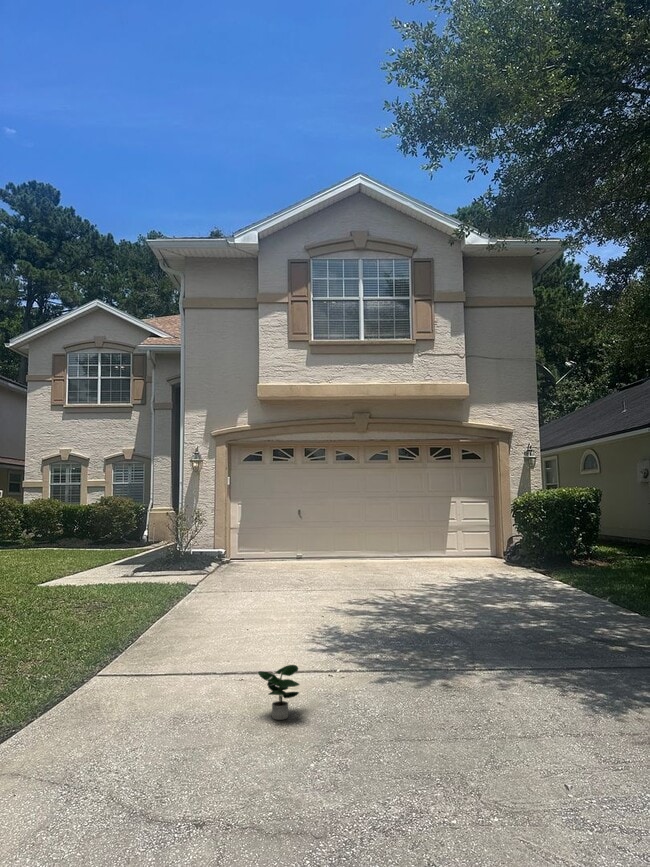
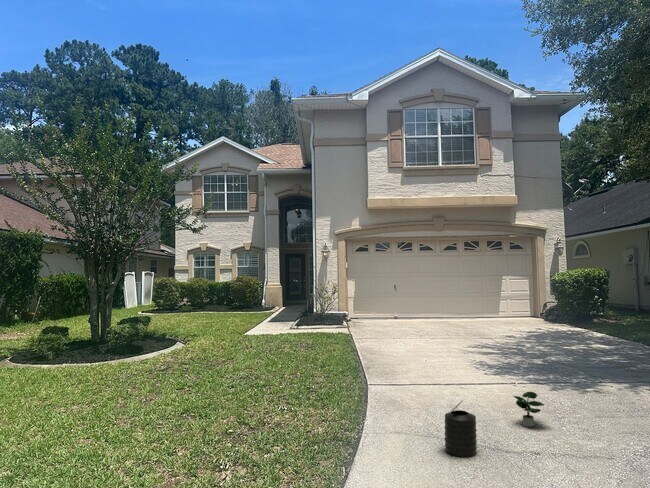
trash can: none [96,678,147,769] -> present [445,401,477,457]

